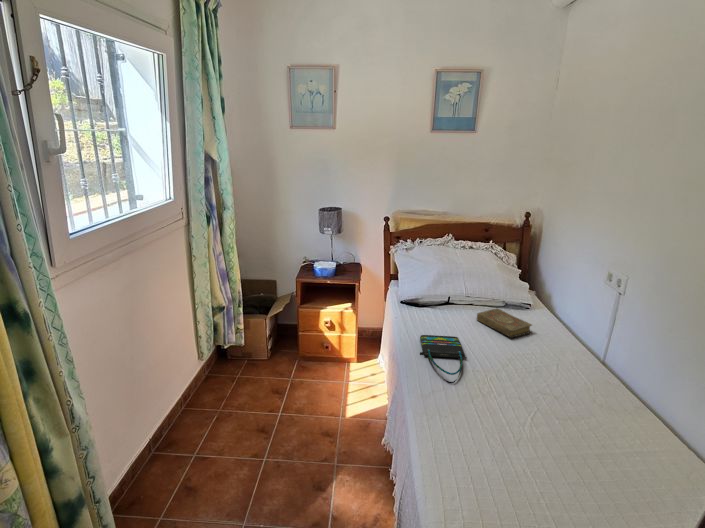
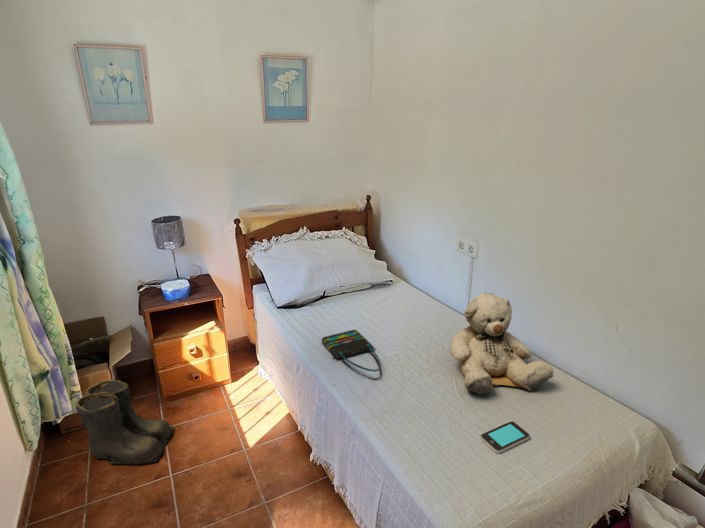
book: present [477,308,532,337] -> none [358,291,409,316]
boots: none [234,326,298,400] -> present [76,379,173,464]
teddy bear: none [535,326,655,452] -> present [450,292,554,395]
smartphone: none [521,462,580,488] -> present [481,421,530,454]

